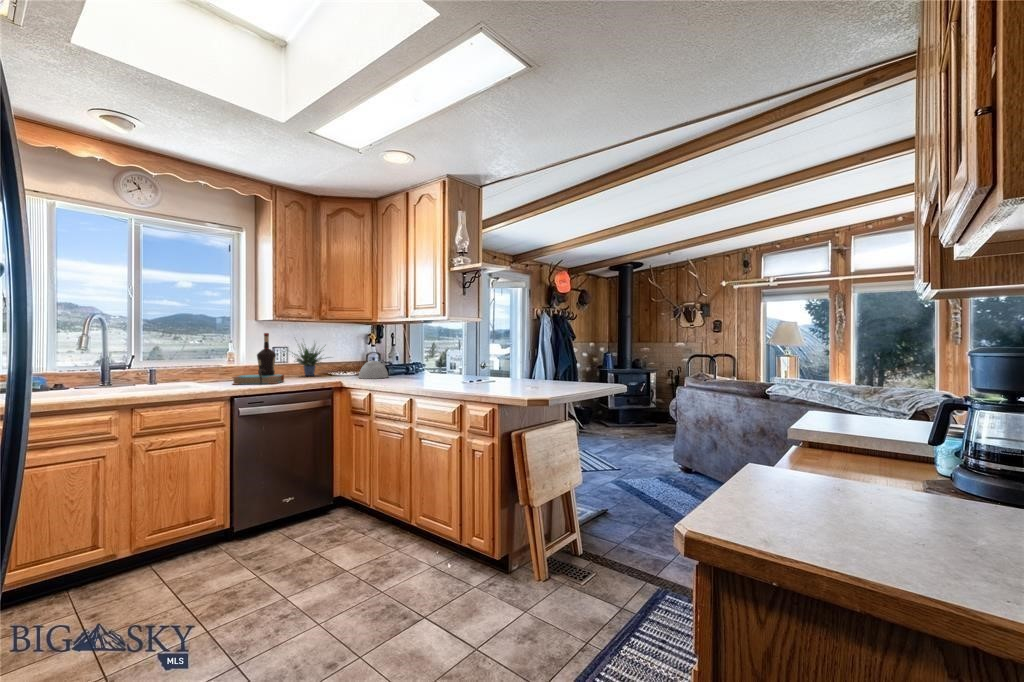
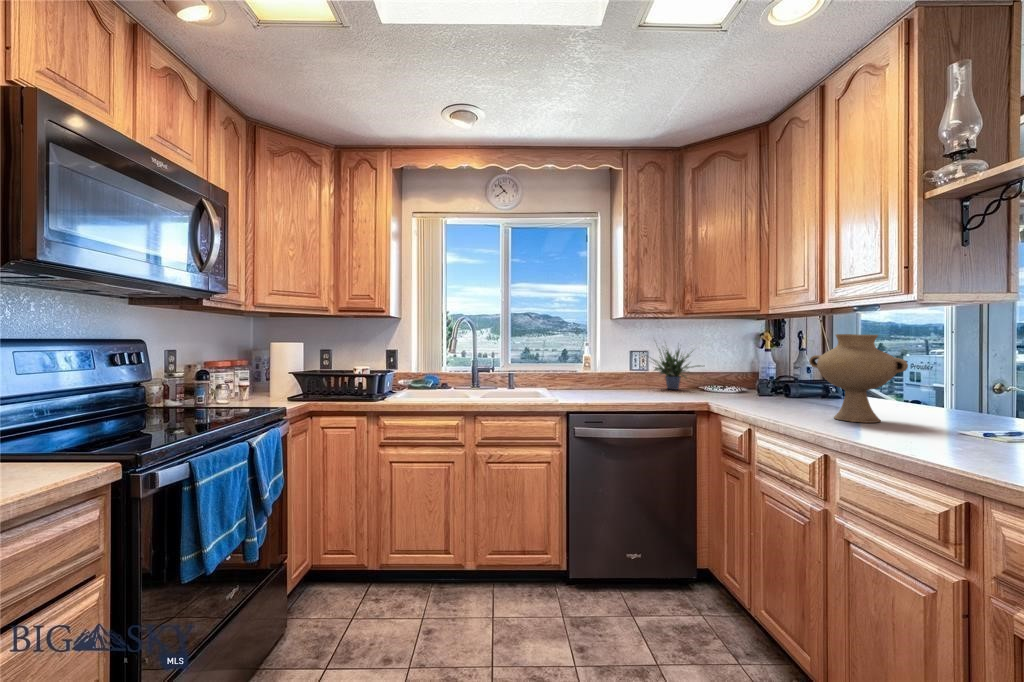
bottle: present [232,333,284,385] -> none [575,334,634,399]
vase: none [402,336,444,382] -> present [809,334,908,423]
kettle: present [359,352,388,379] -> none [737,361,788,403]

